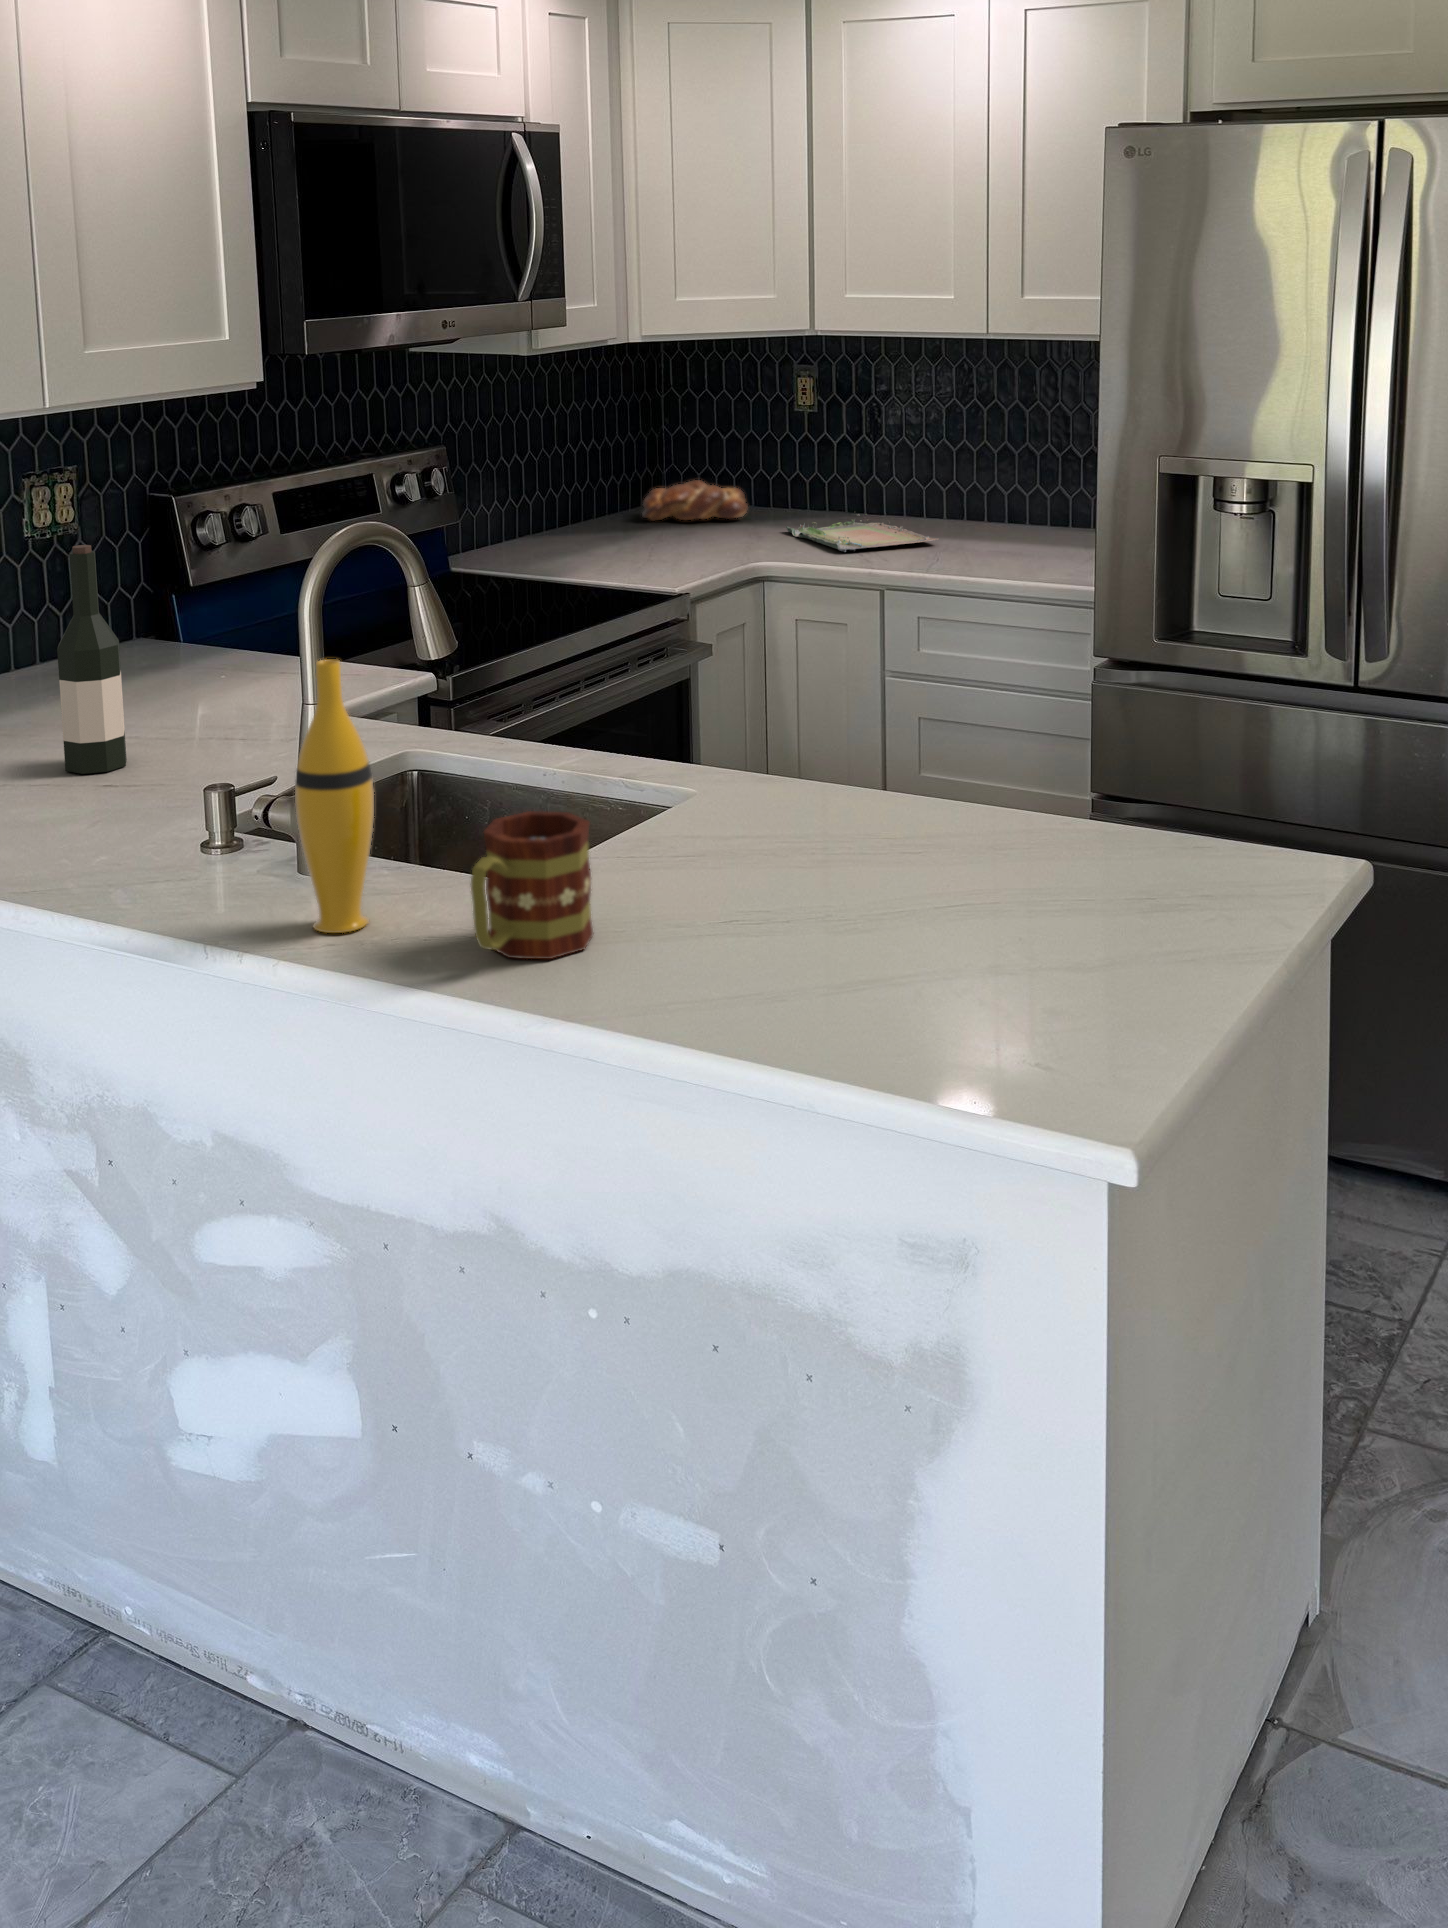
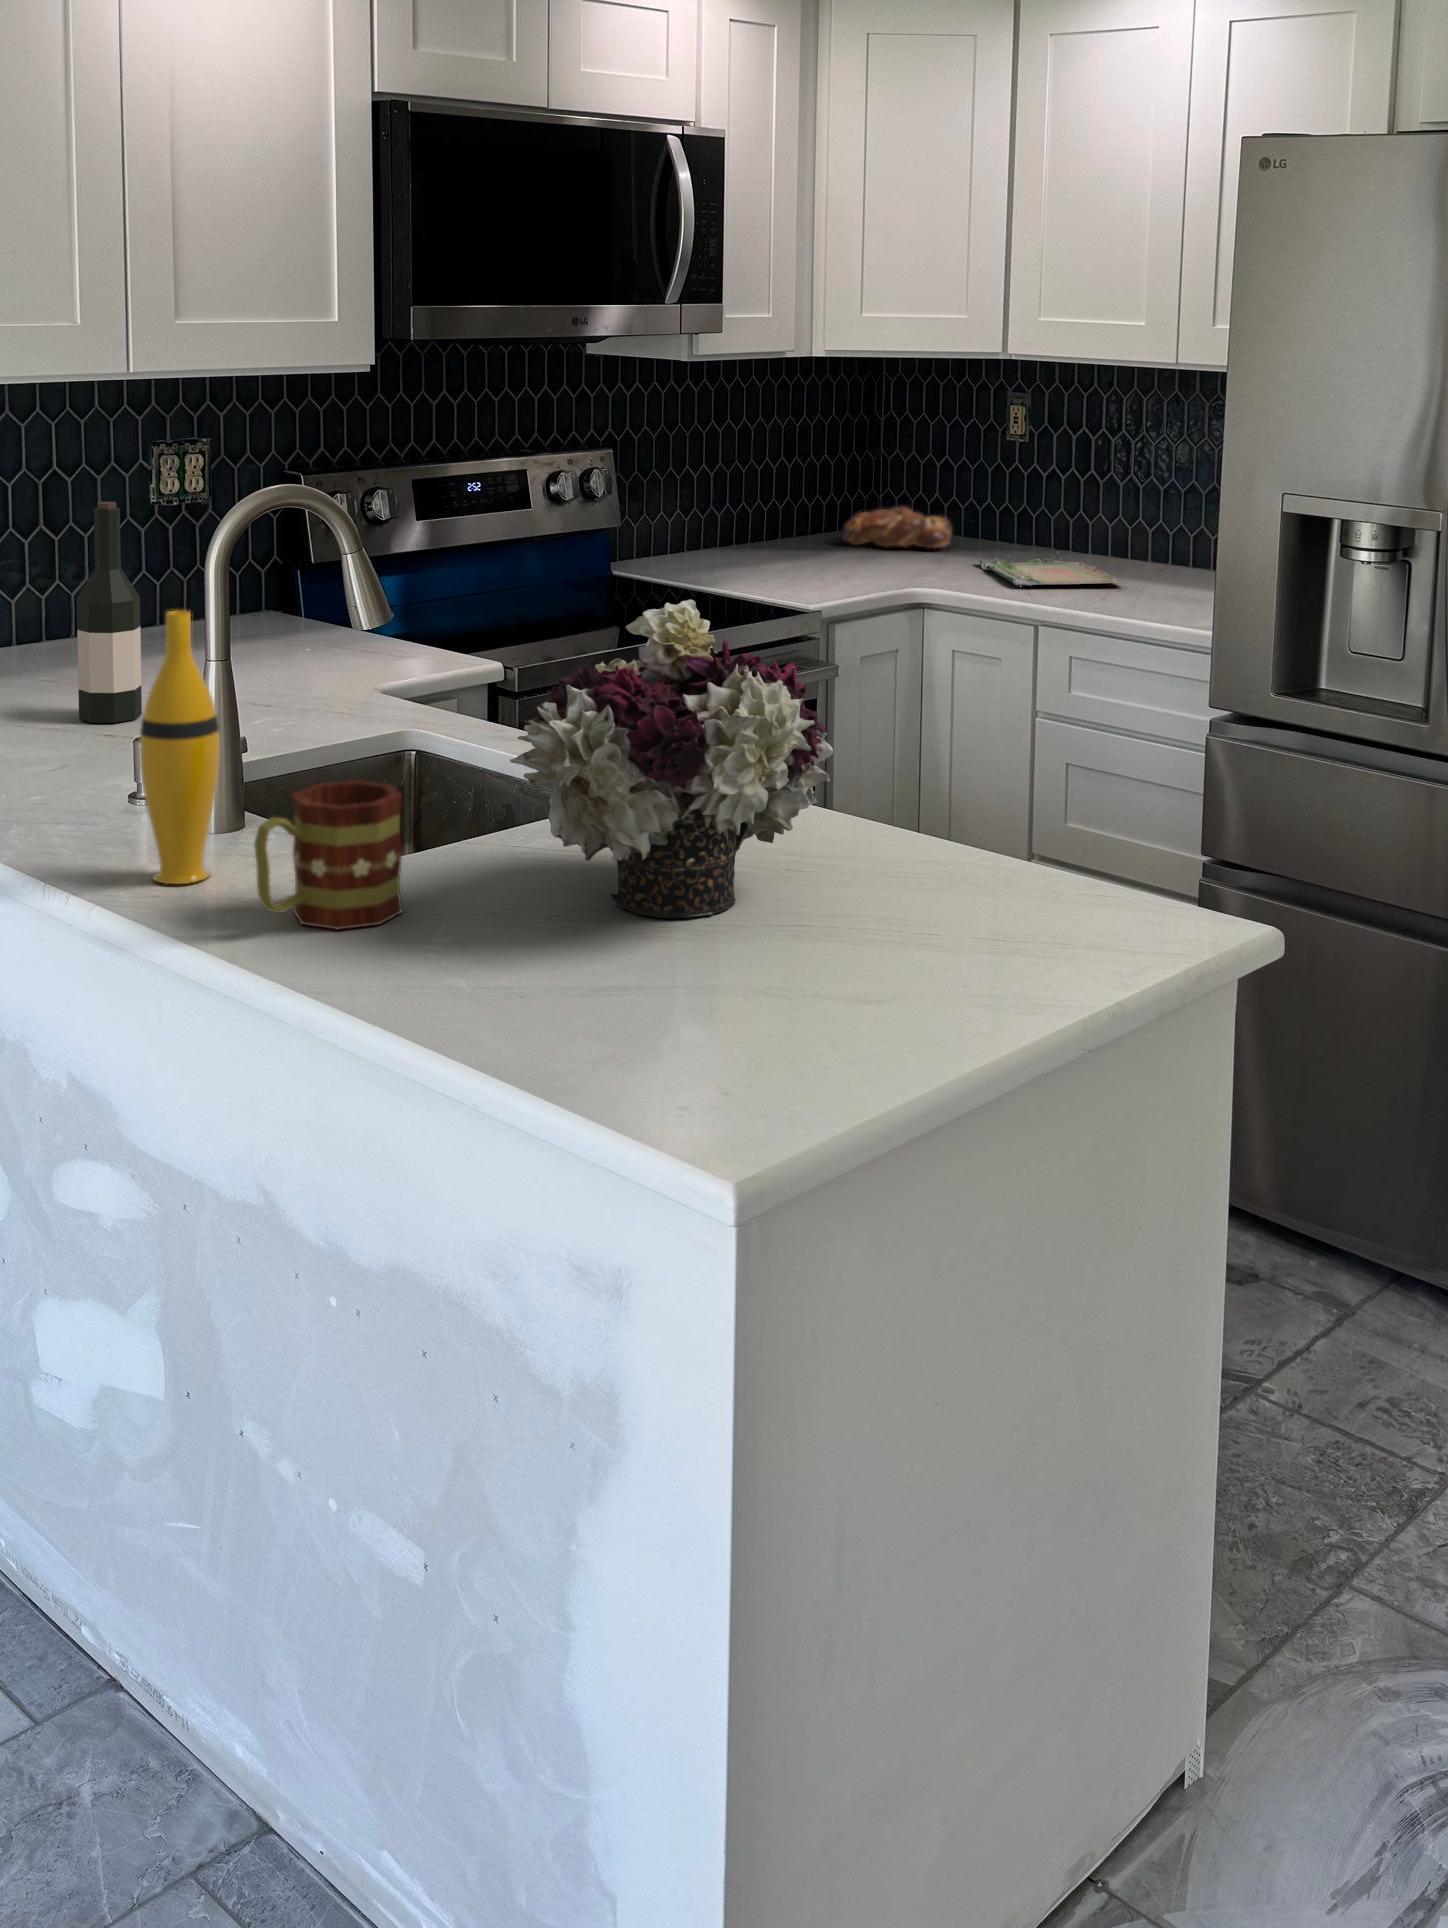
flower arrangement: none [693,608,969,912] -> present [510,599,833,918]

